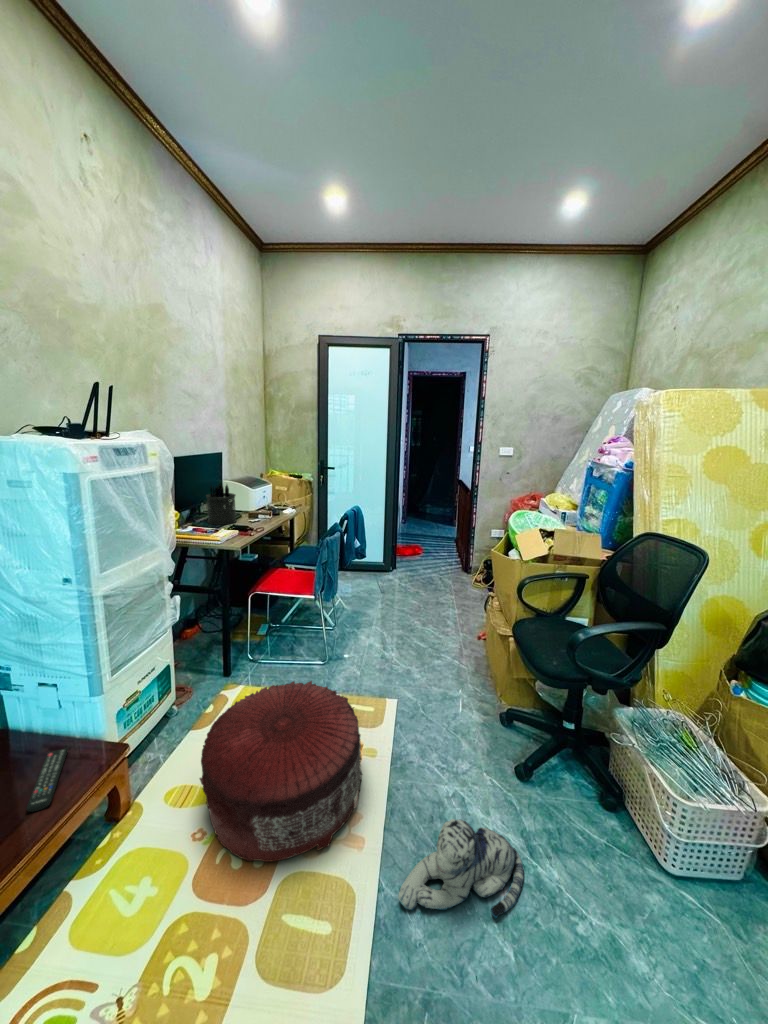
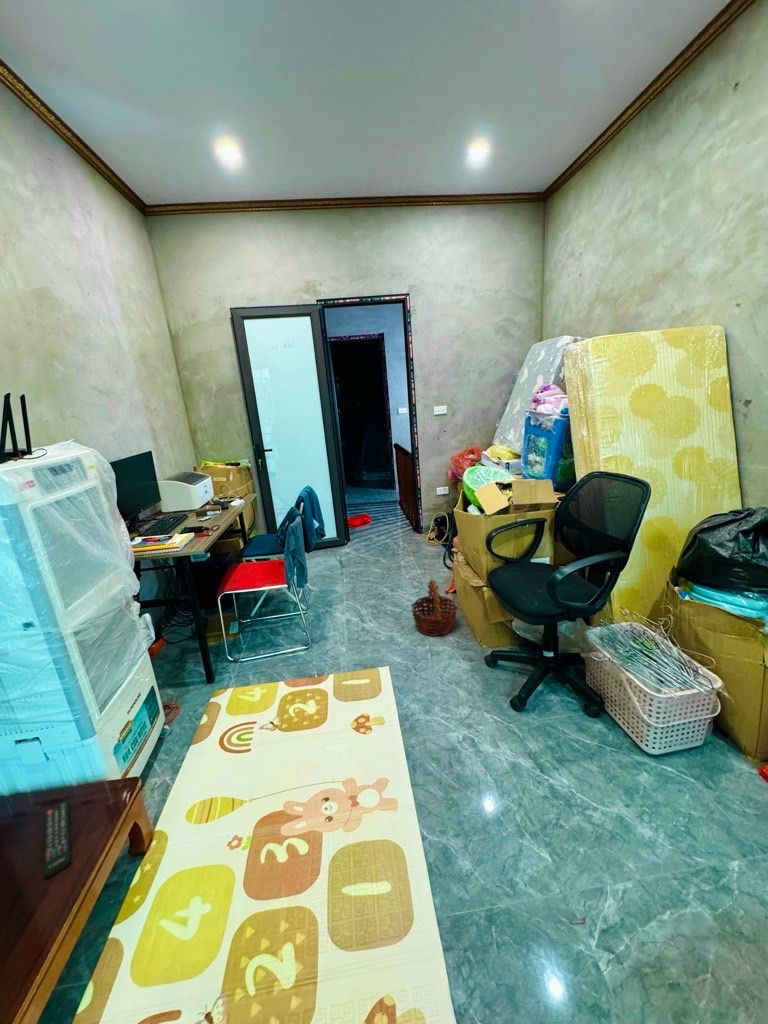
pen holder: present [206,484,236,525] -> none [147,483,186,531]
basket: none [433,620,481,680] -> present [412,580,457,636]
pouf: present [200,681,362,862] -> none [219,668,382,852]
plush toy: present [398,819,524,918] -> none [442,759,542,848]

